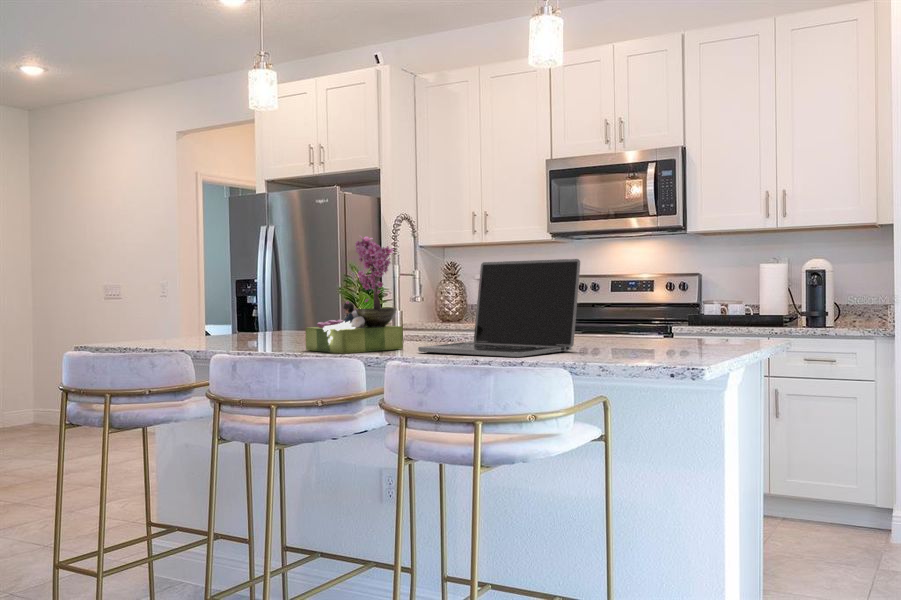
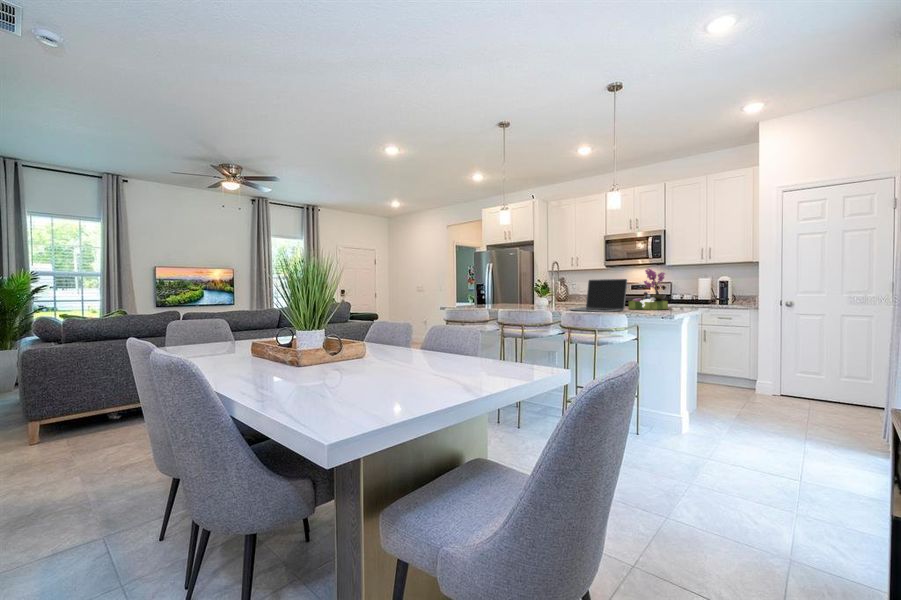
flower arrangement: present [305,237,403,354] -> present [629,268,668,310]

